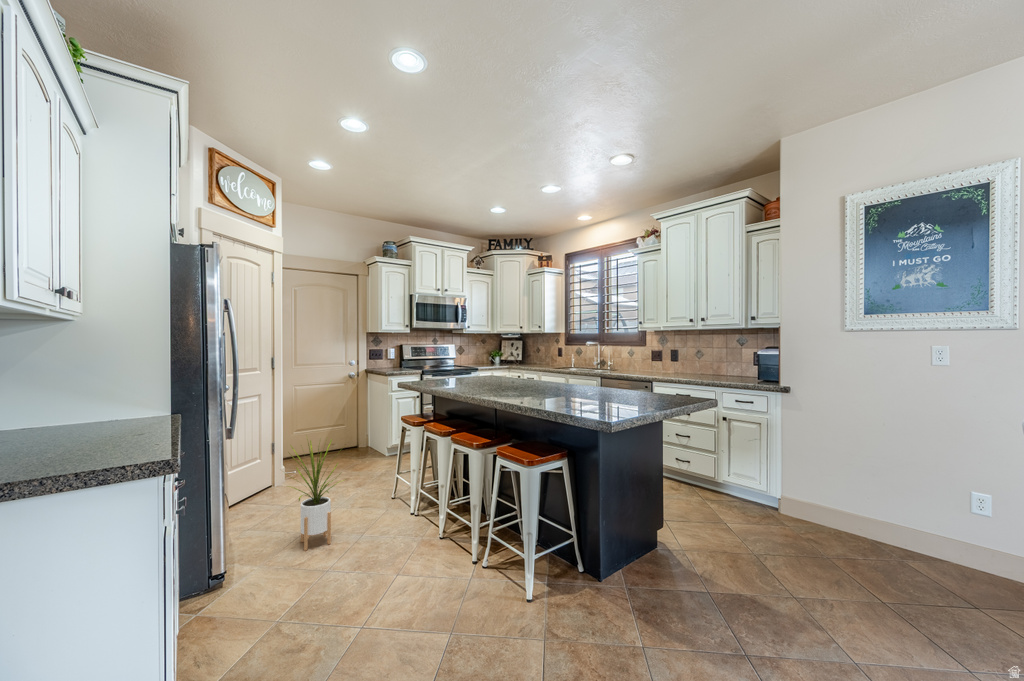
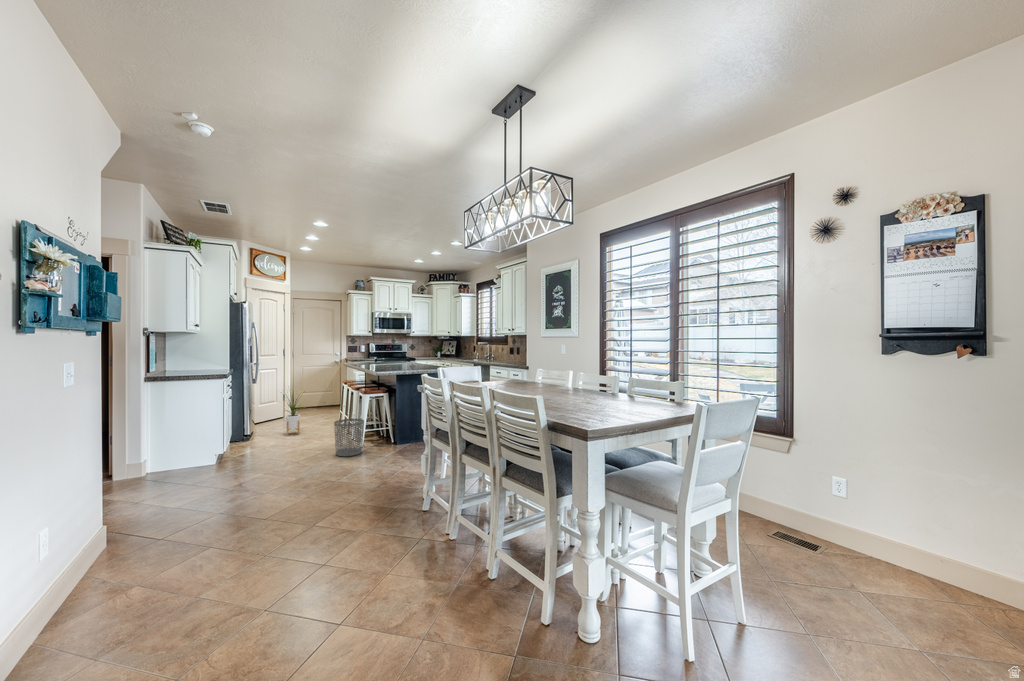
waste bin: none [478,531,550,653] -> present [334,419,364,456]

